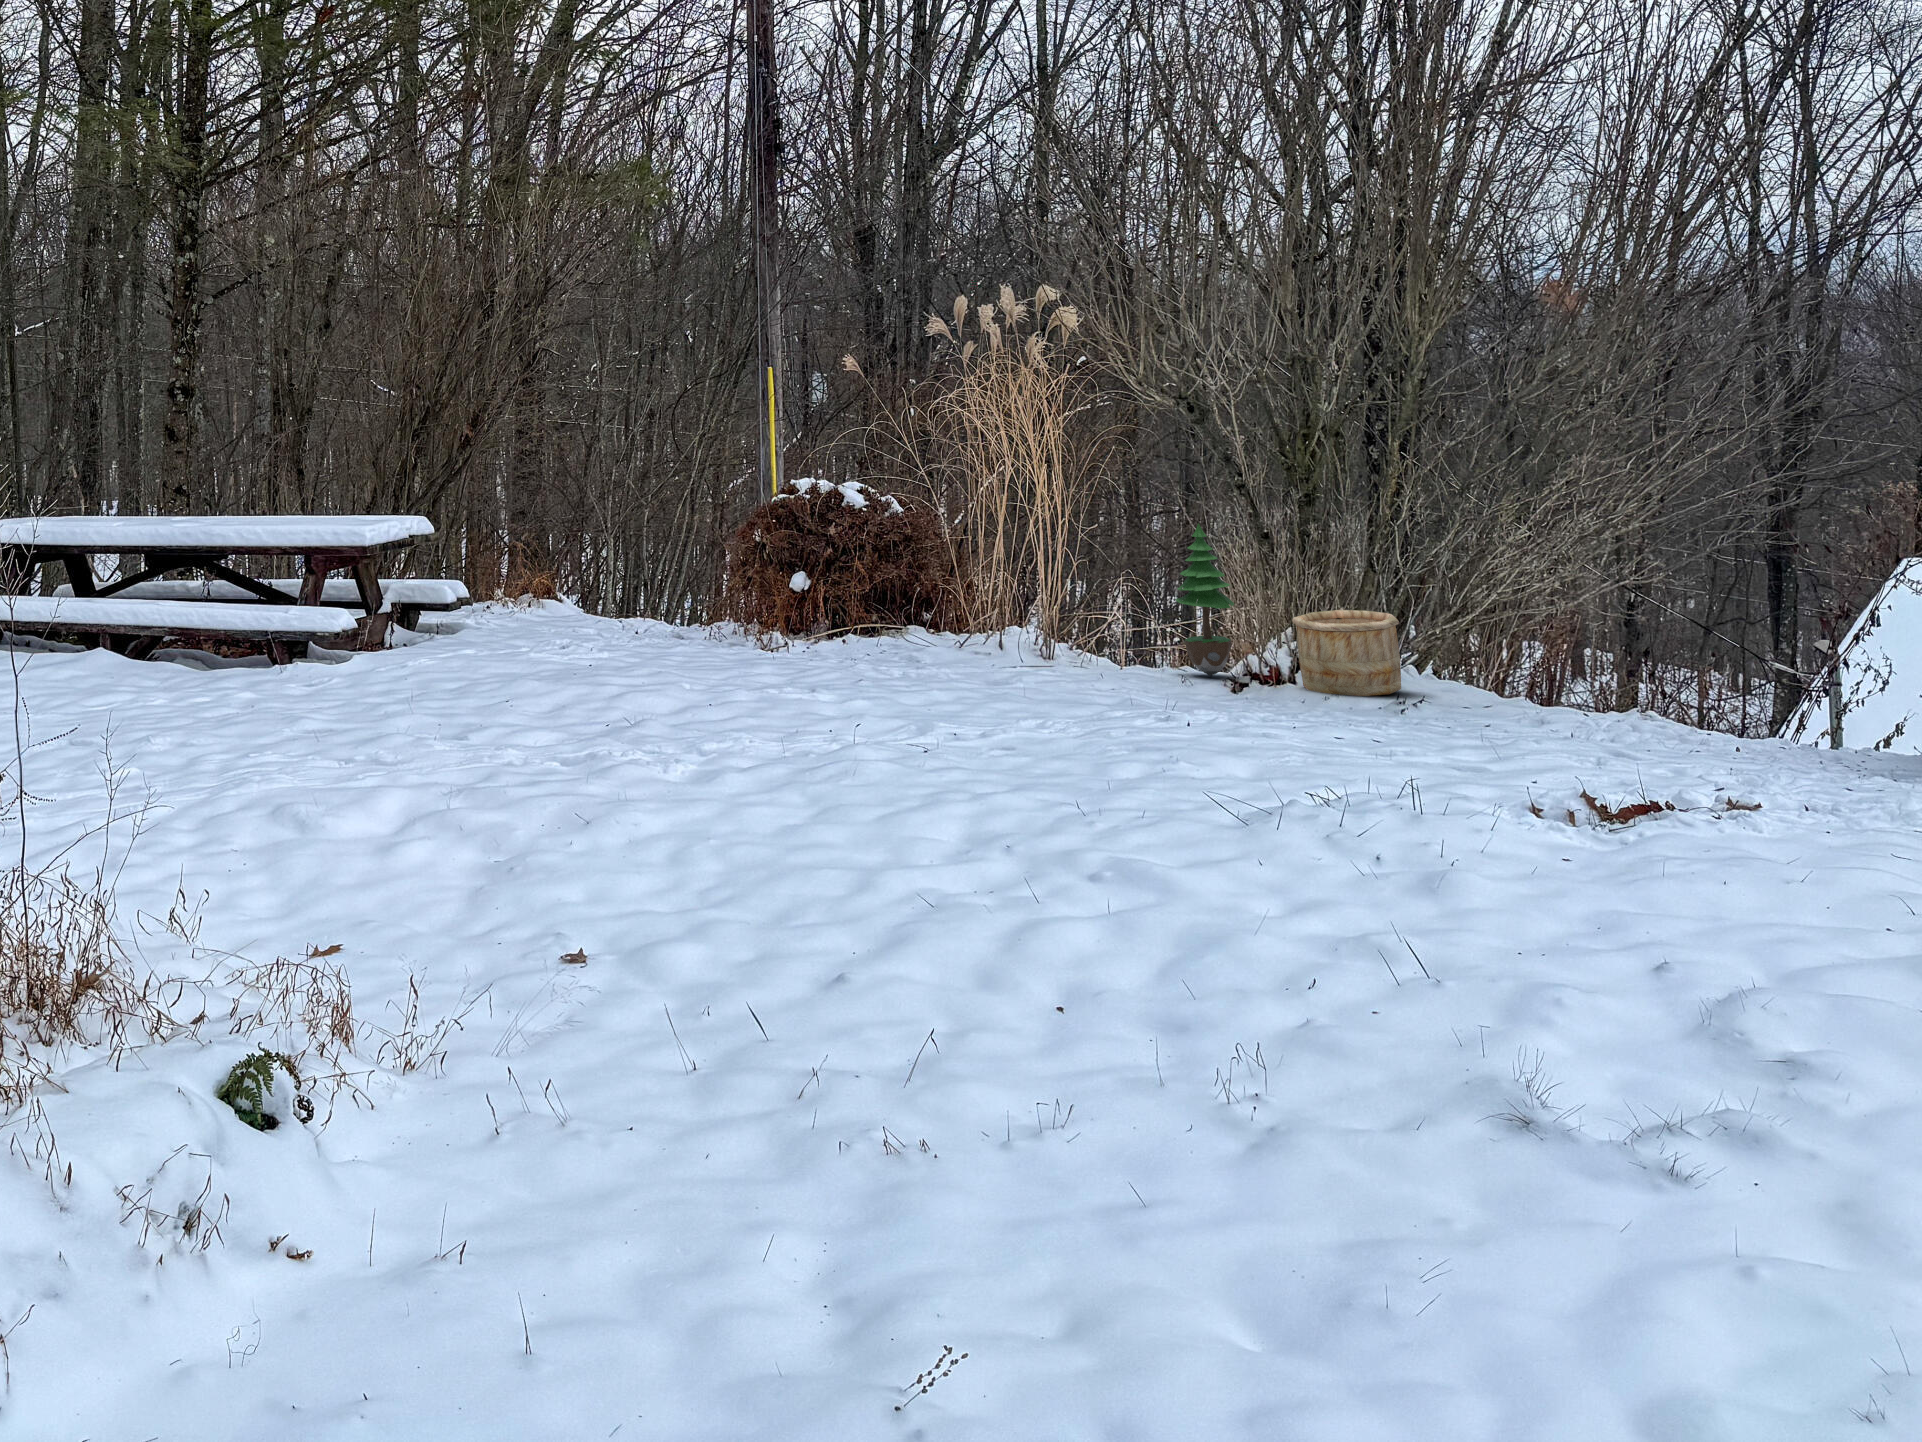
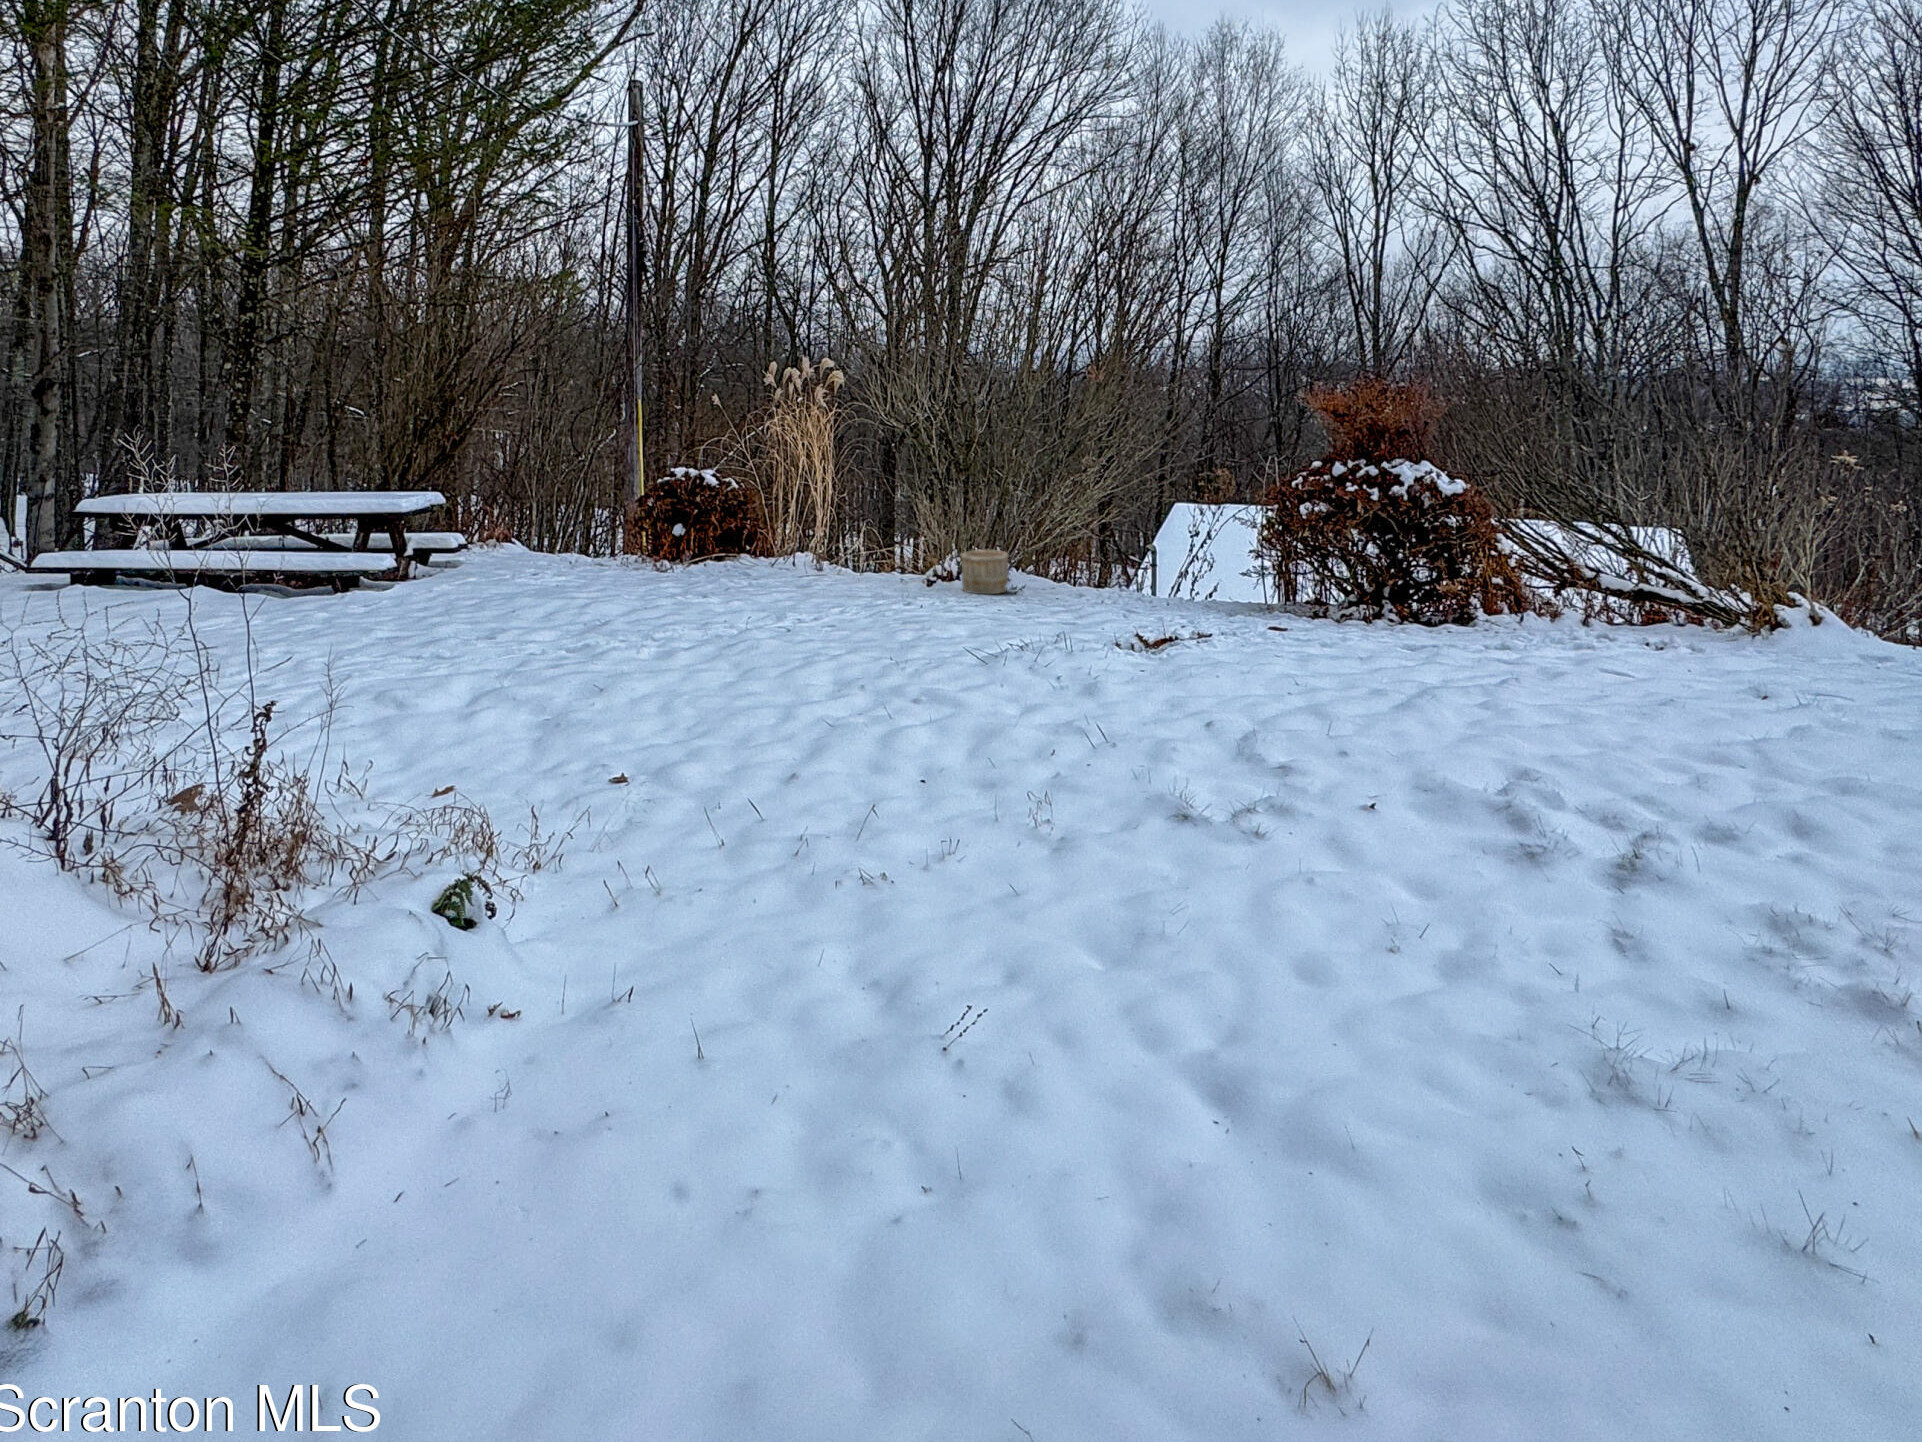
potted tree: present [1175,524,1234,676] -> none [903,503,932,585]

